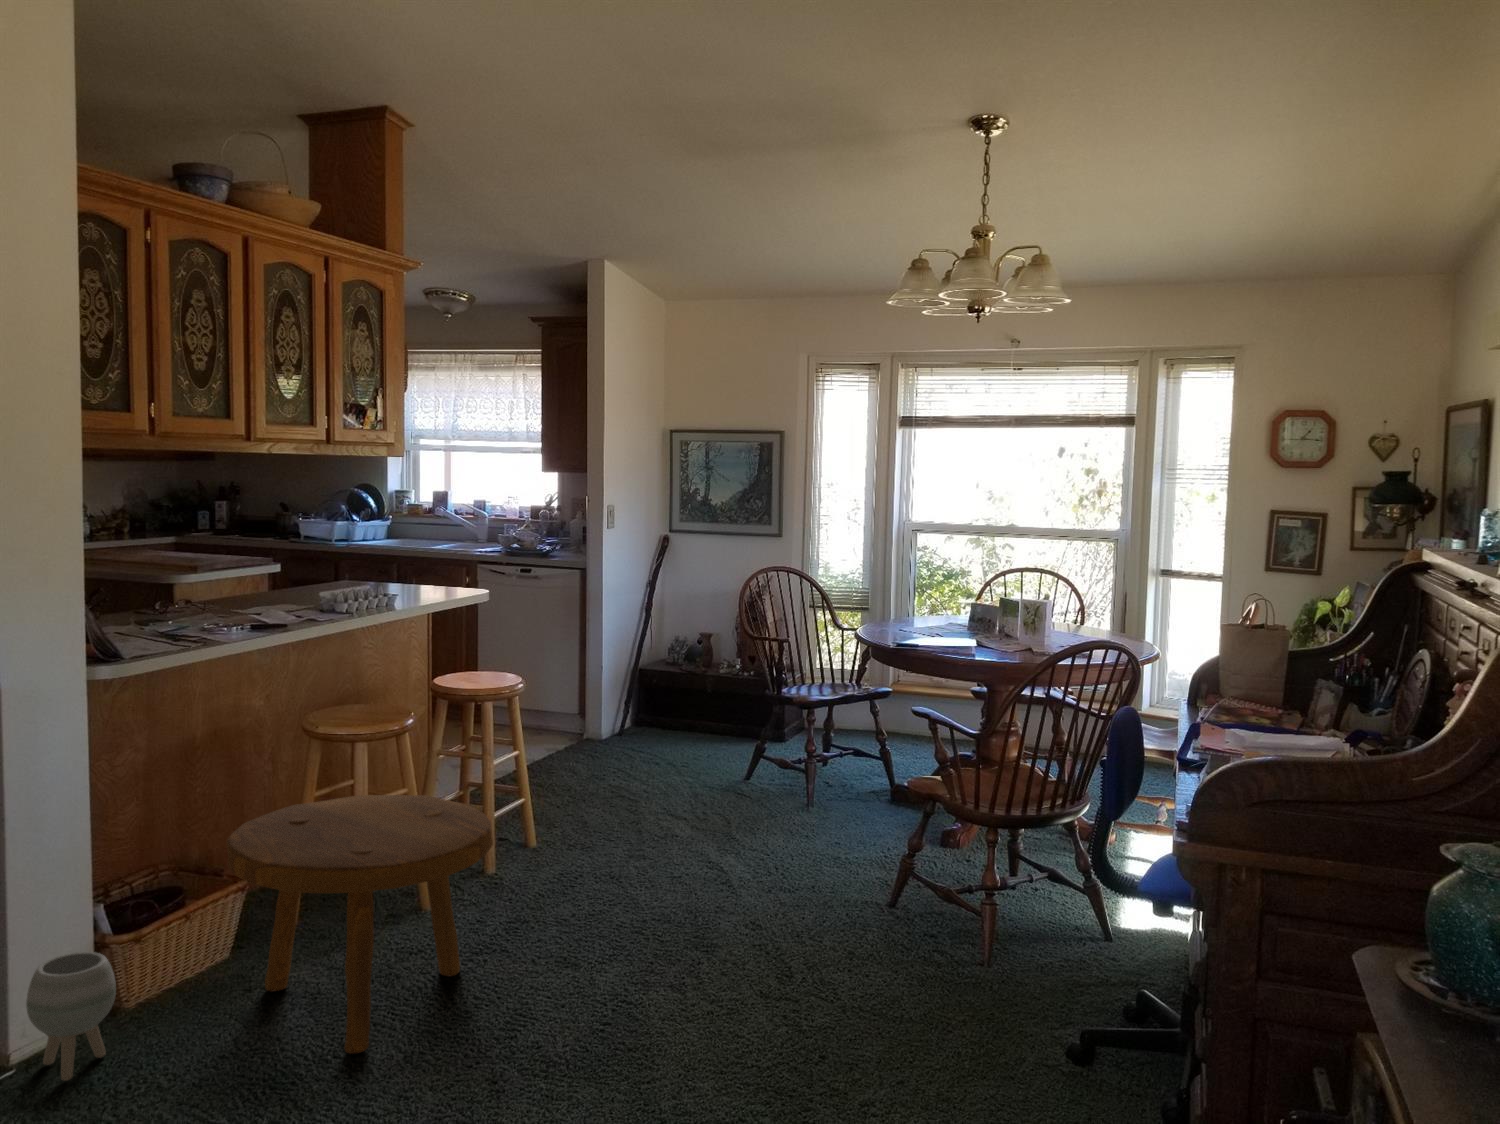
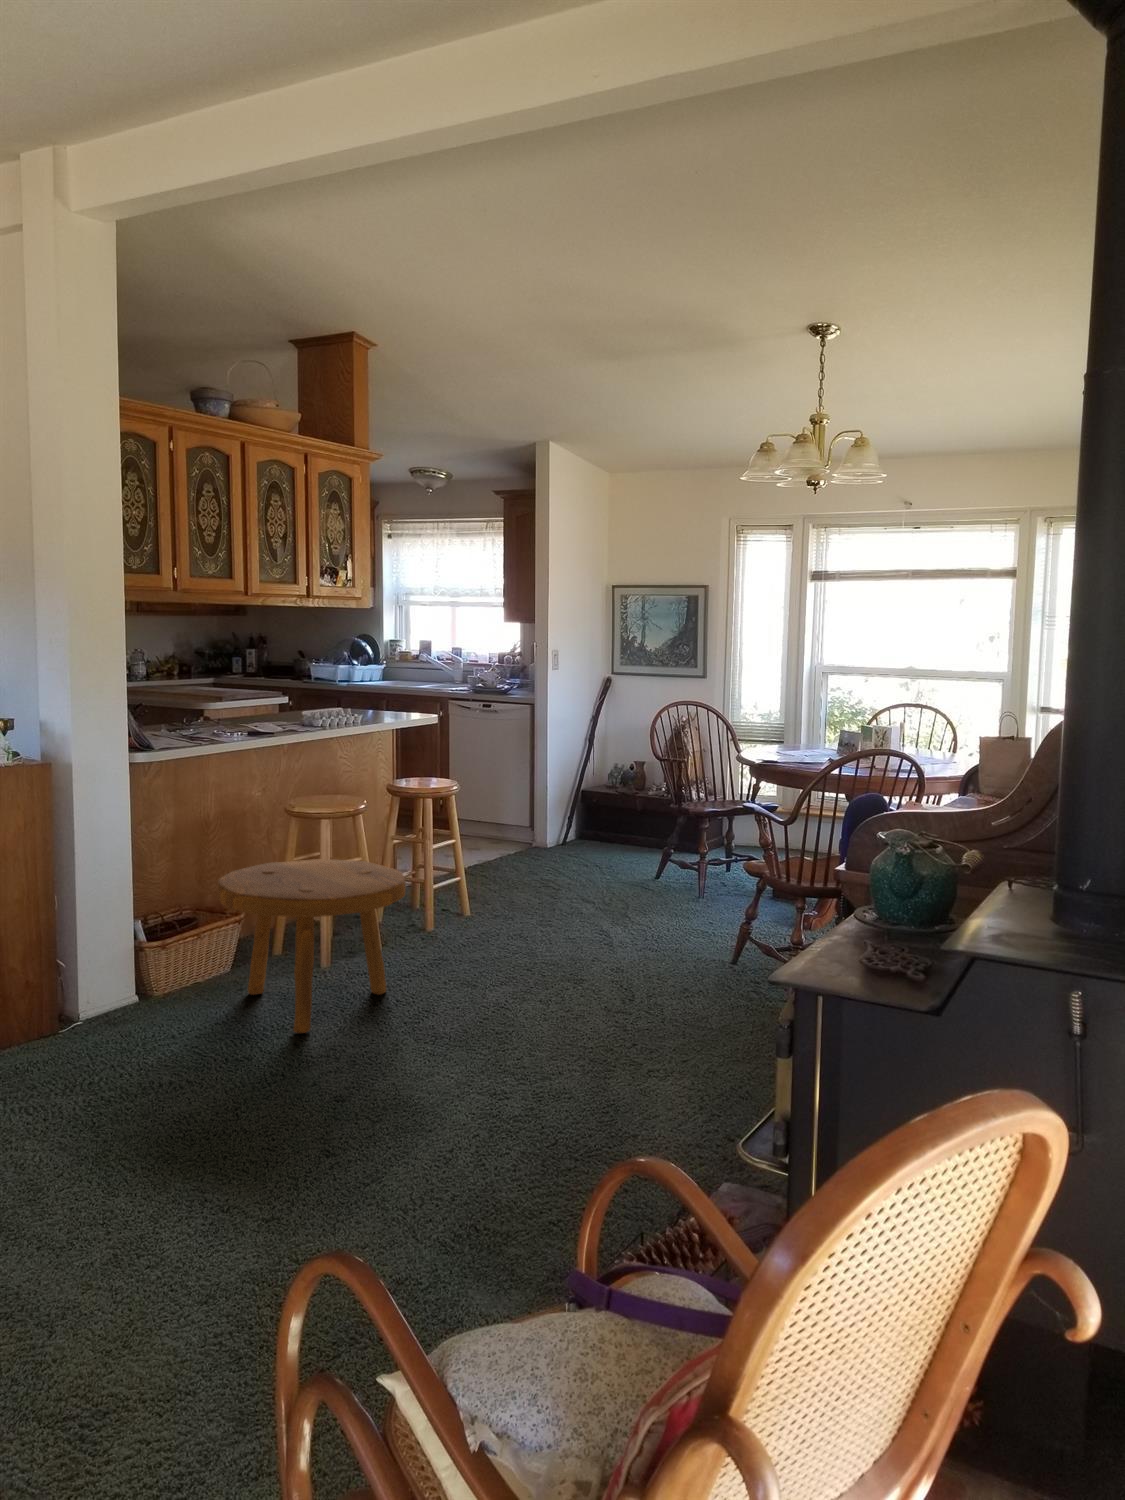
planter: present [26,952,116,1081] -> none [86,950,143,1034]

